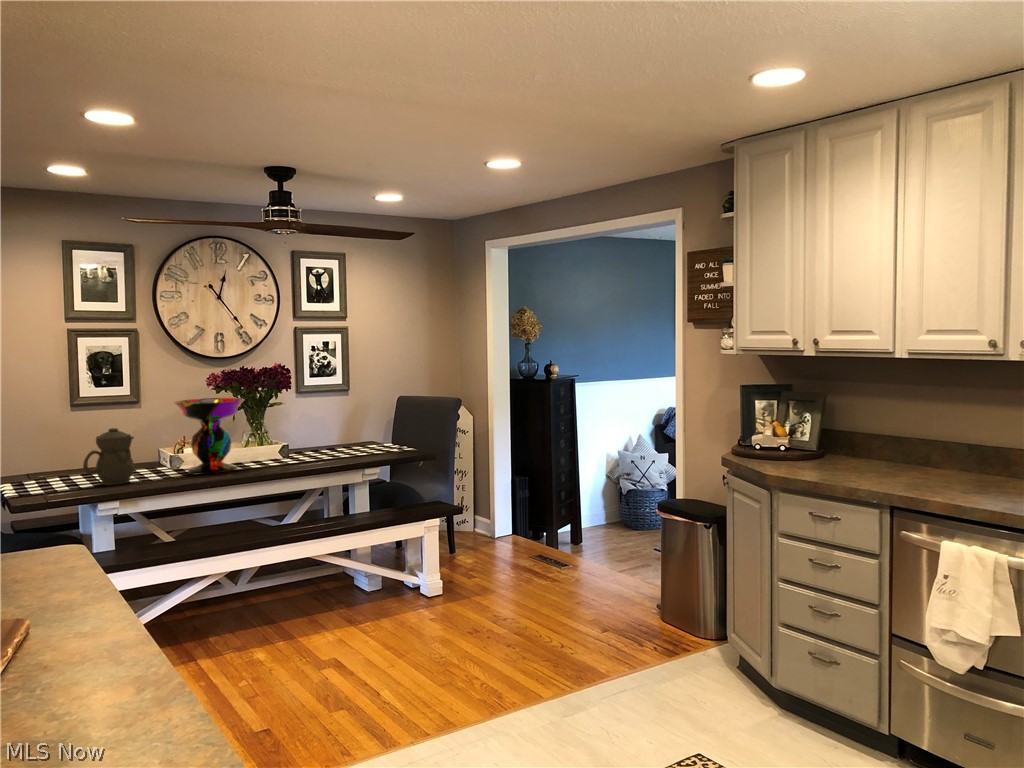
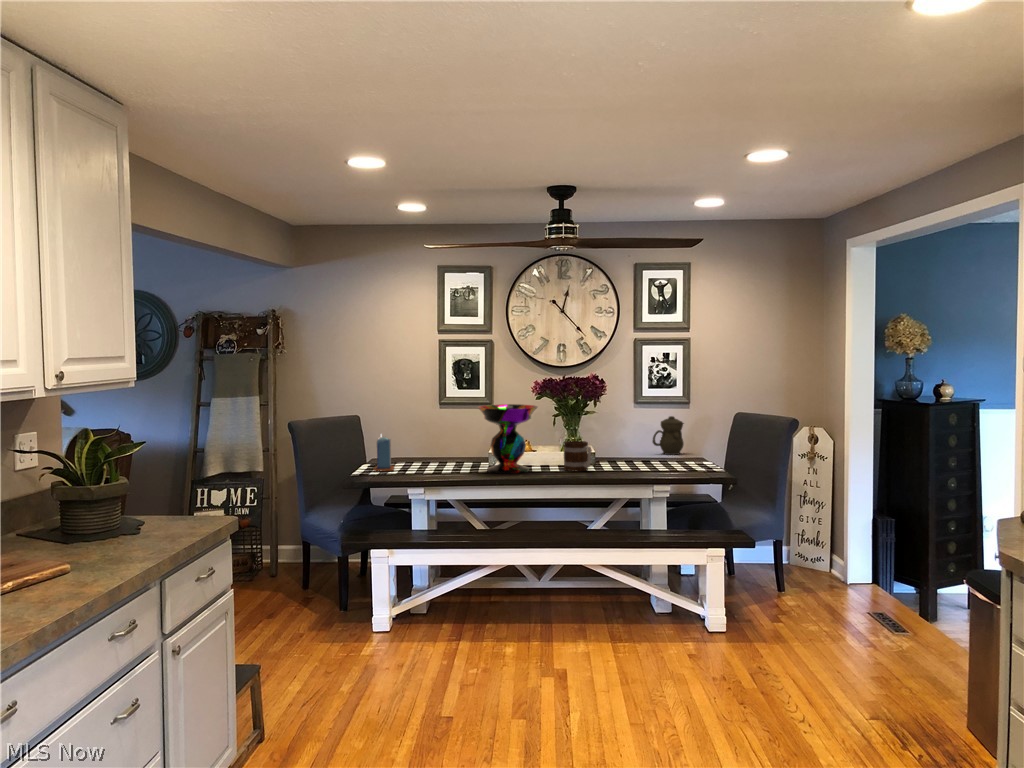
teapot: present [83,428,134,485] -> present [653,416,684,455]
mug: none [268,432,302,464] -> present [564,441,591,471]
candle: none [36,442,68,489] -> present [373,435,394,471]

